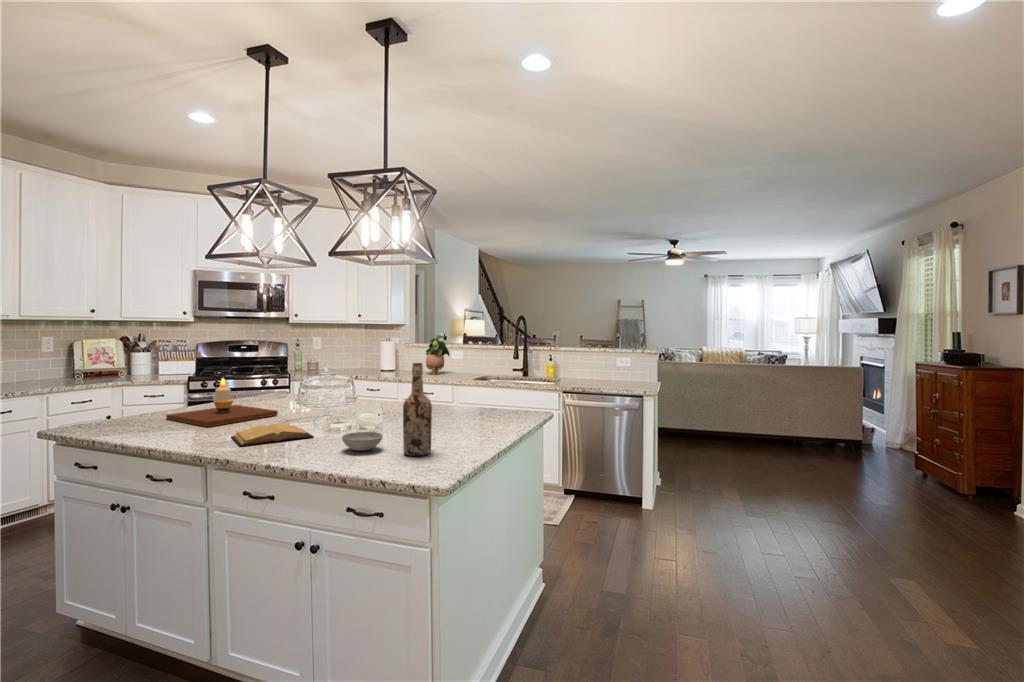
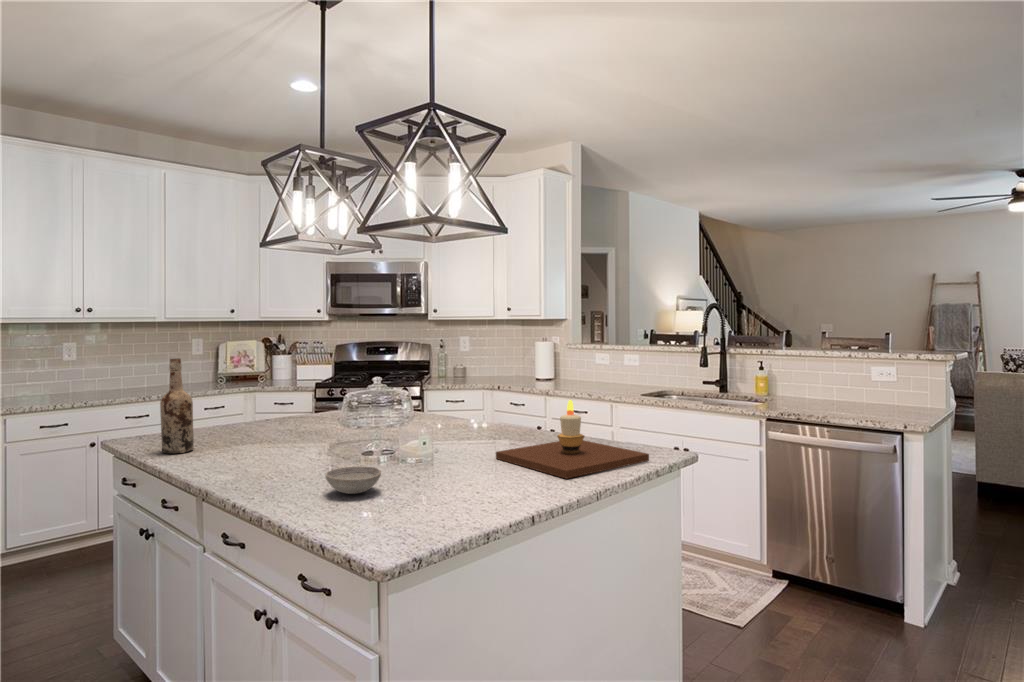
potted plant: present [426,335,449,375] -> none [588,332,619,386]
wine bottle: present [403,363,432,456] -> present [160,359,194,454]
candle: present [166,378,278,427] -> present [496,400,649,479]
book: present [231,424,314,447] -> none [231,447,328,475]

